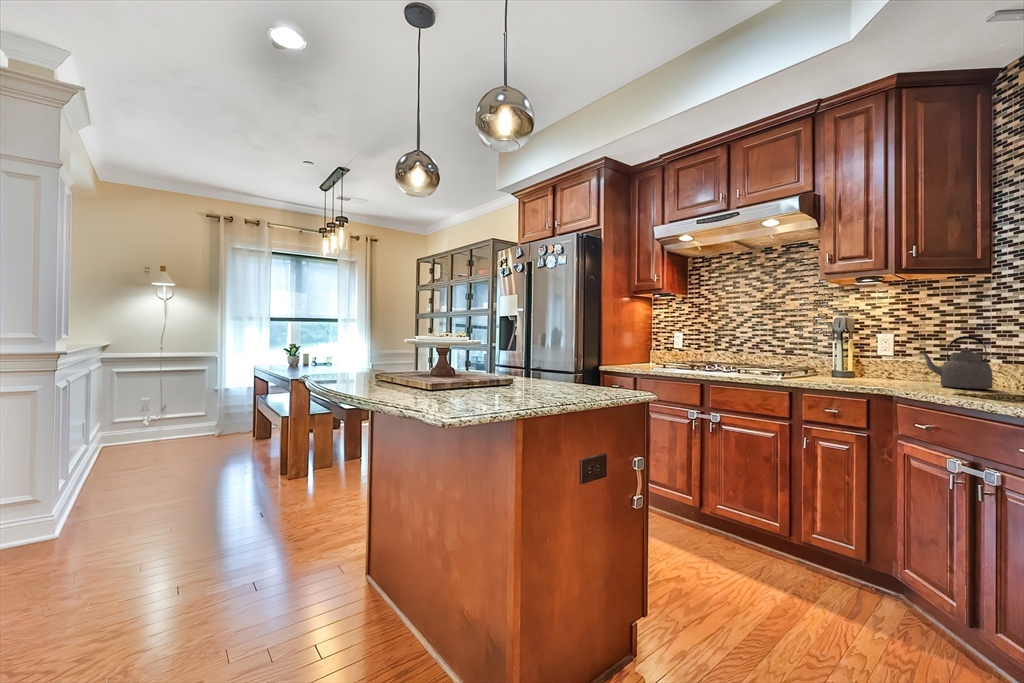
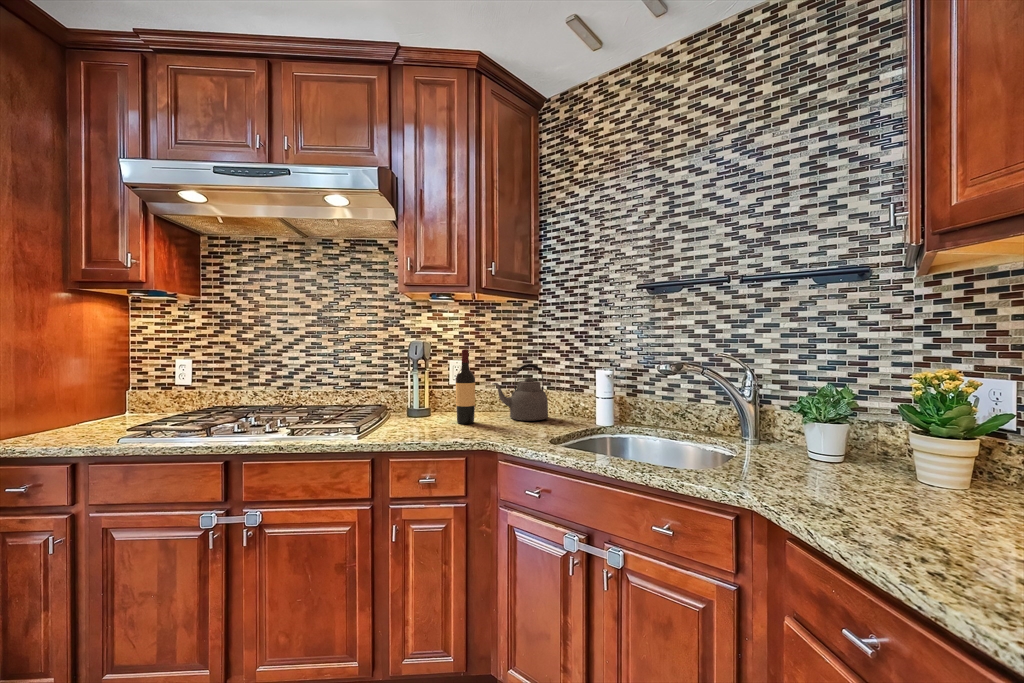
wine bottle: none [873,322,894,383] -> present [456,349,475,424]

